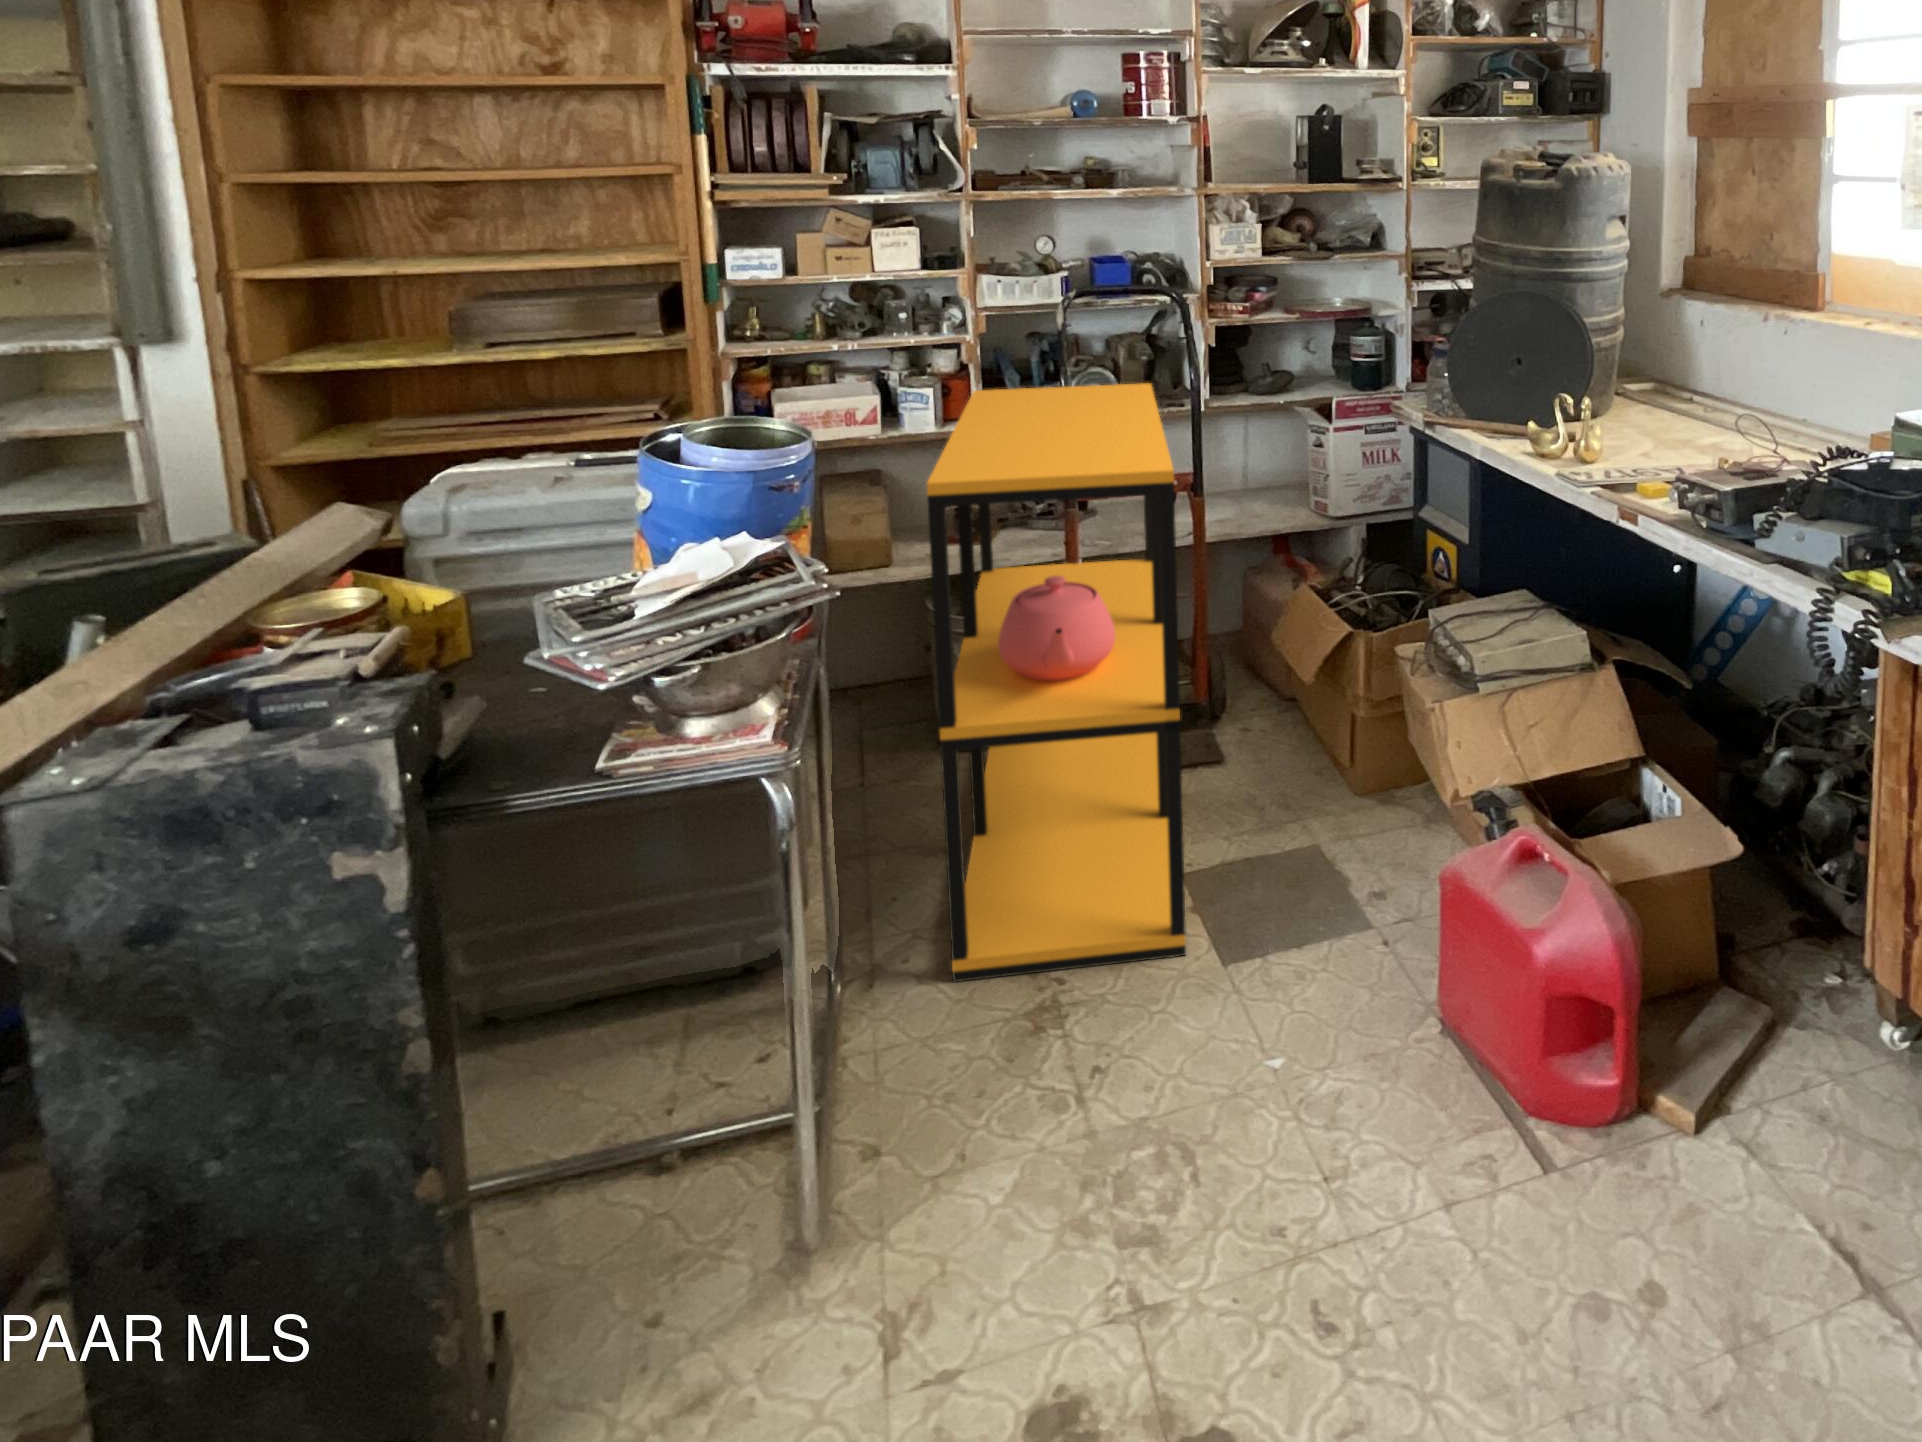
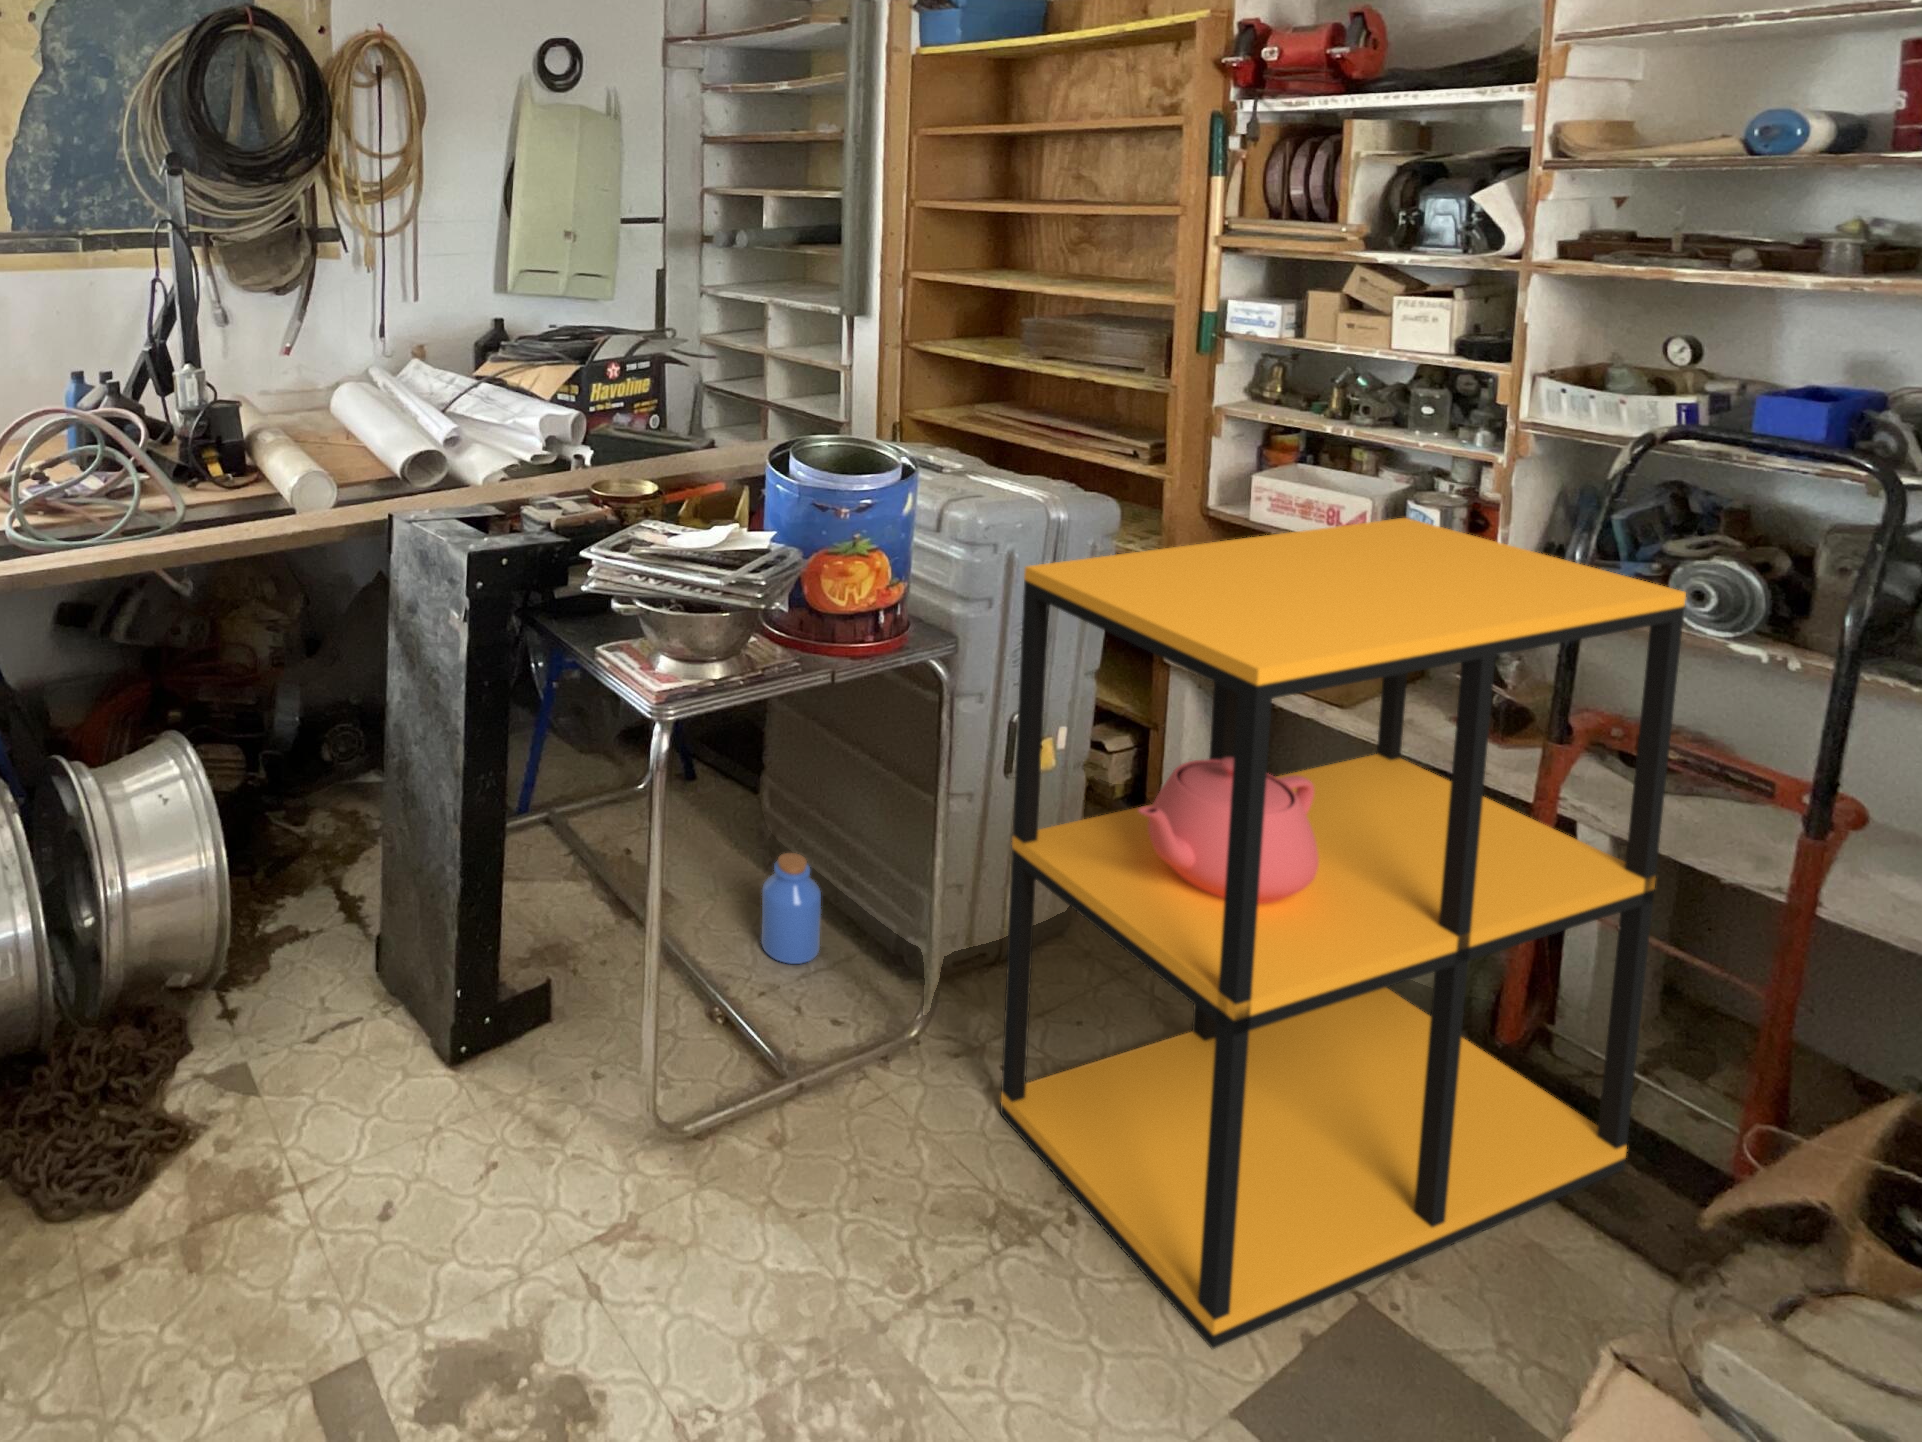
jar: none [590,948,675,1086] -> present [761,853,821,964]

